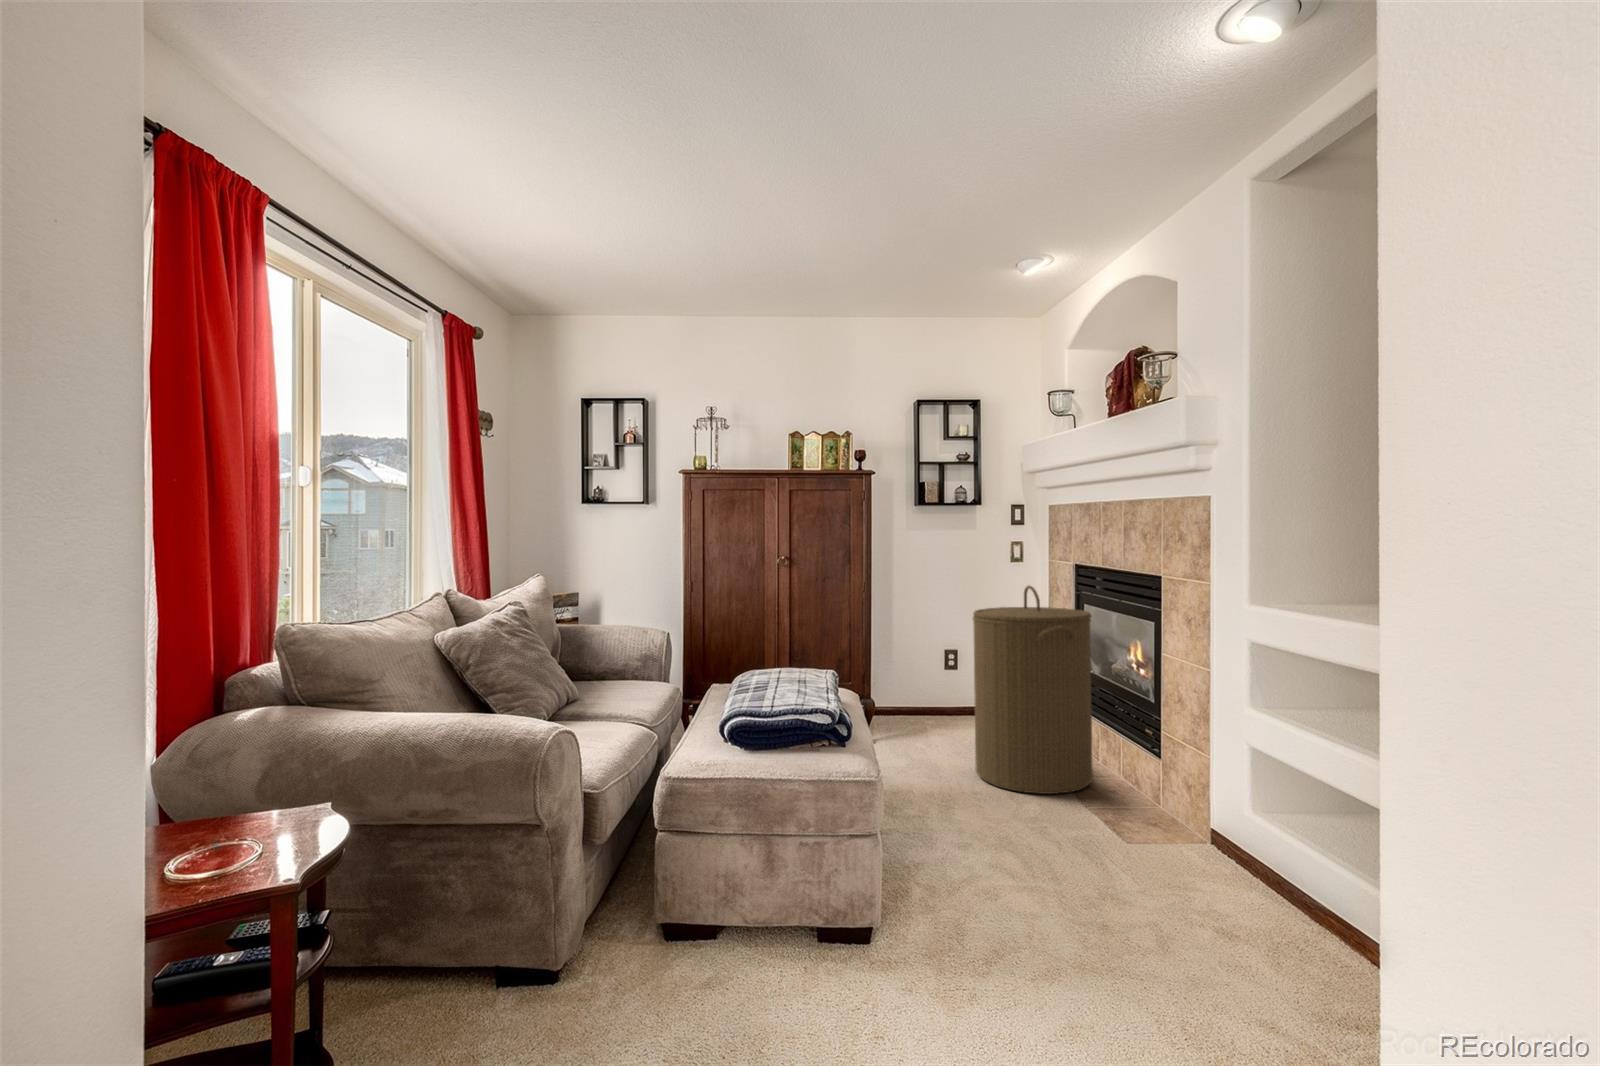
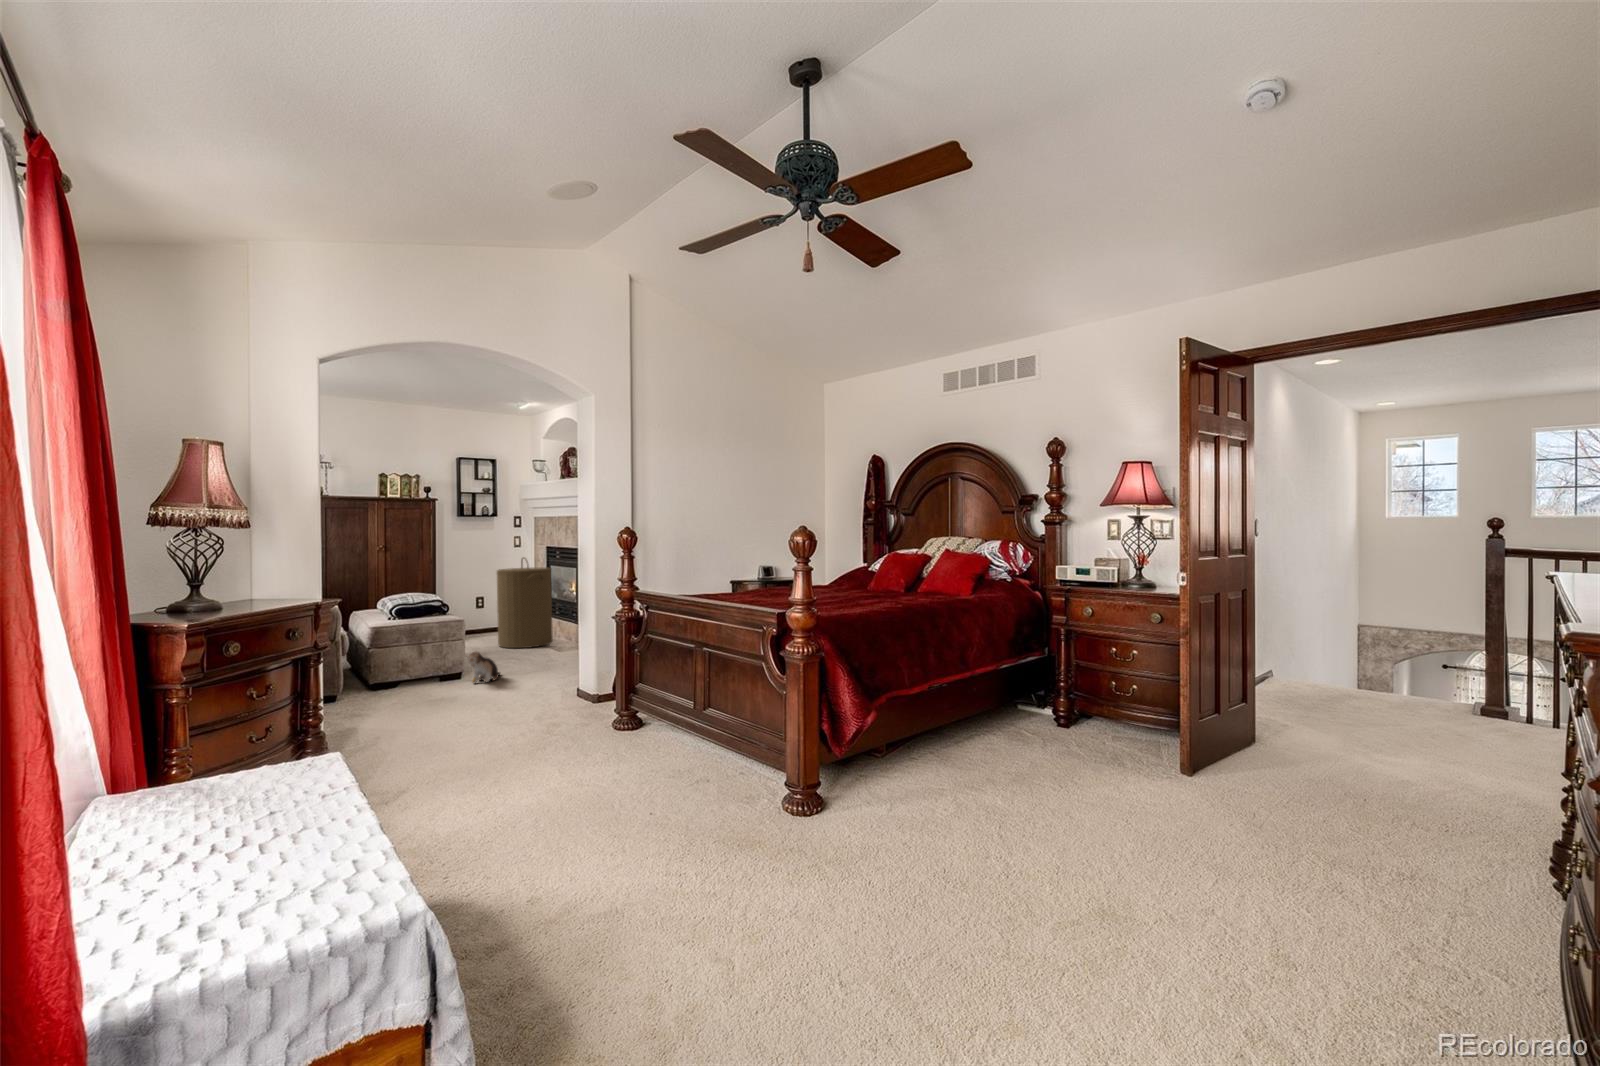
plush toy: none [856,886,966,988] -> present [468,652,500,683]

